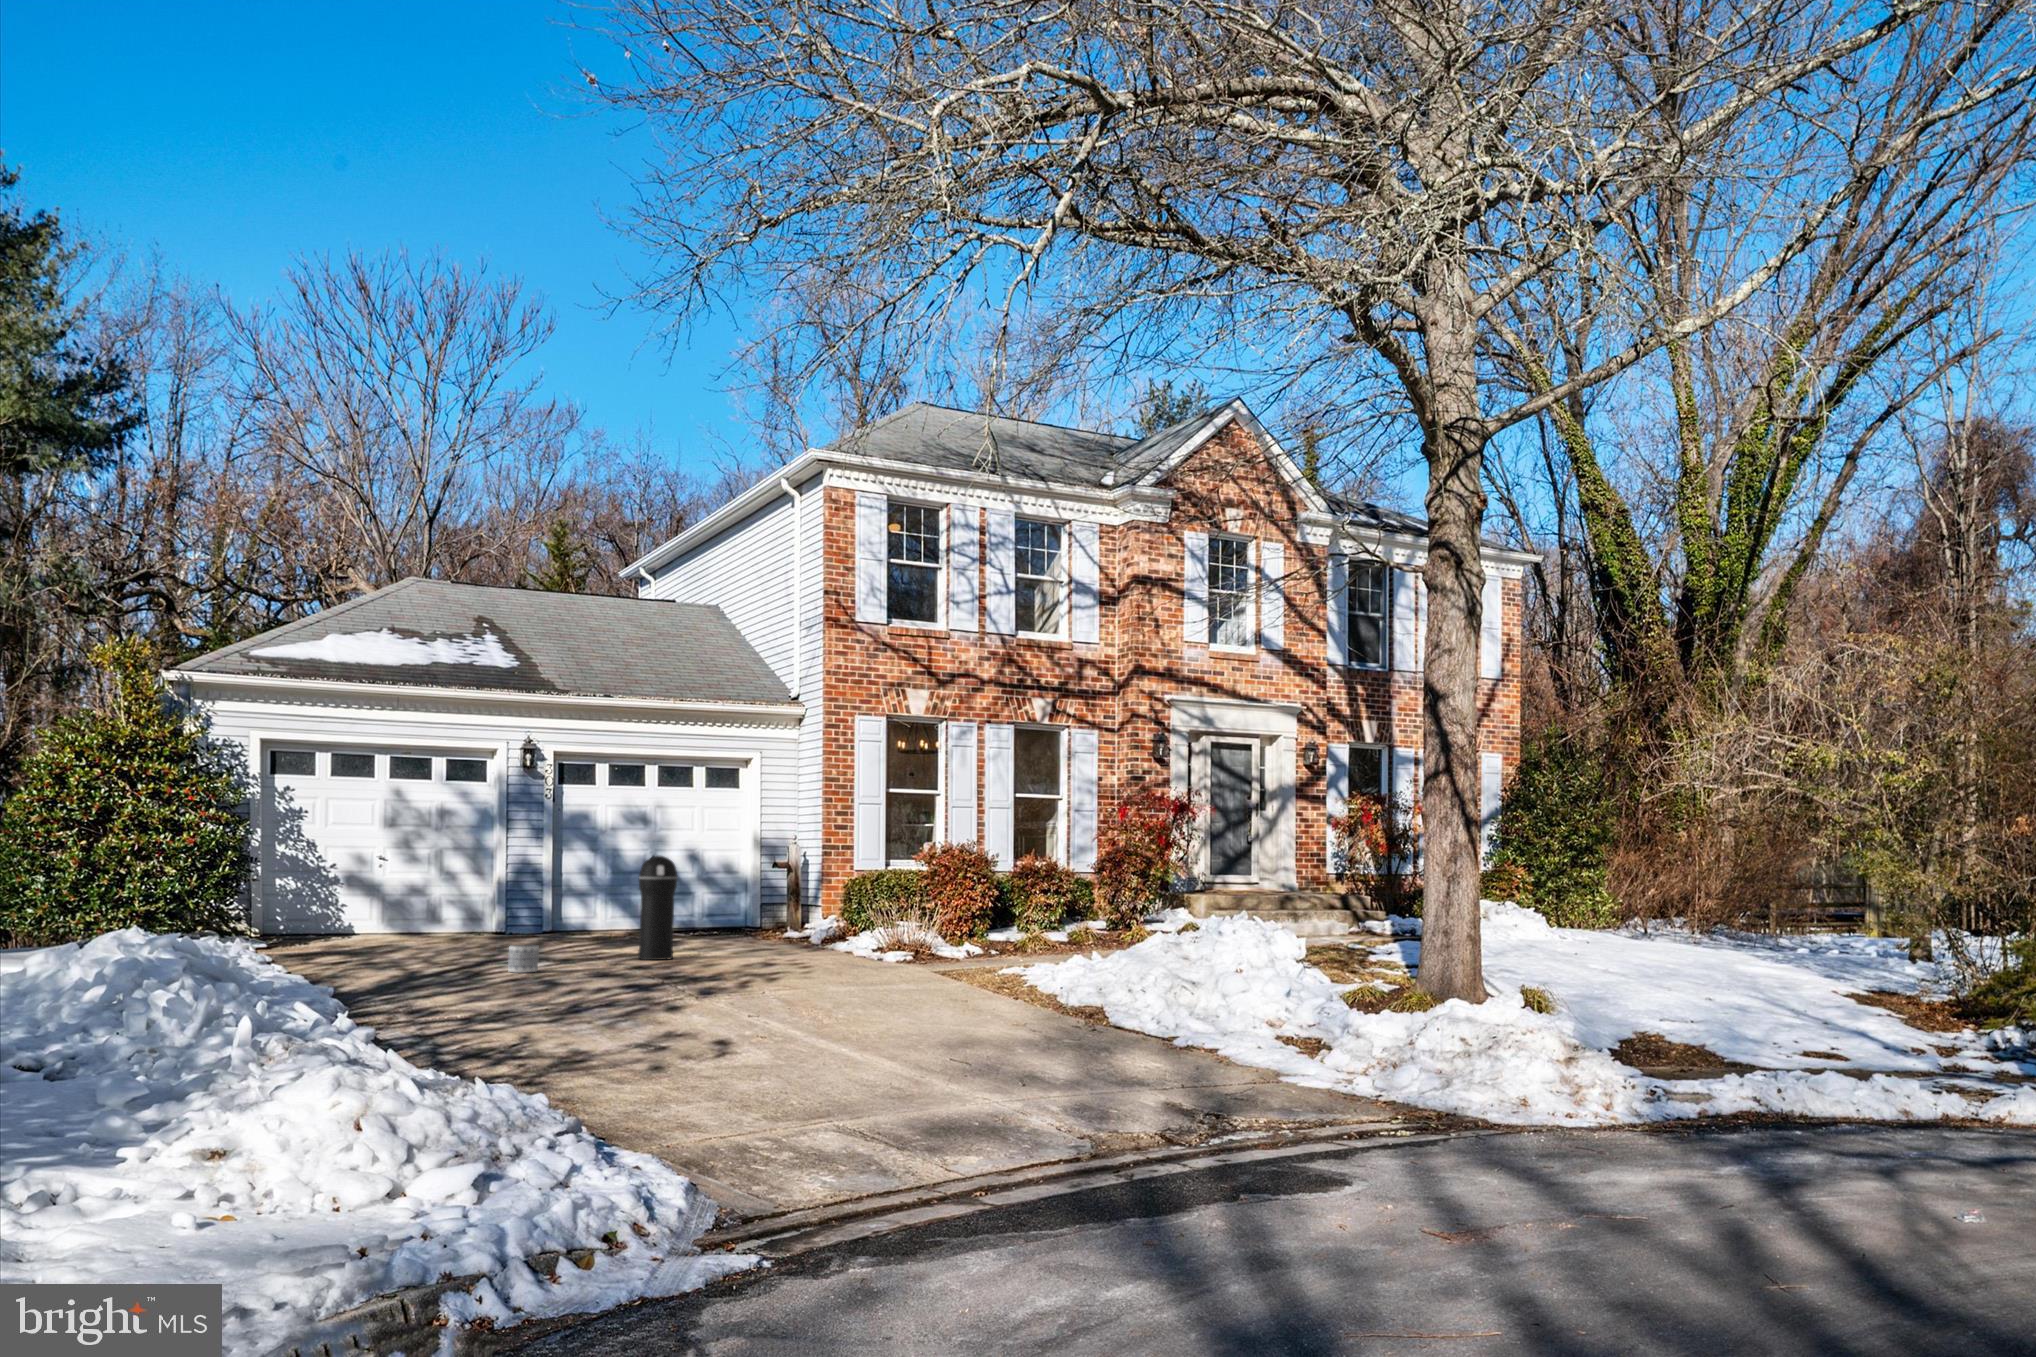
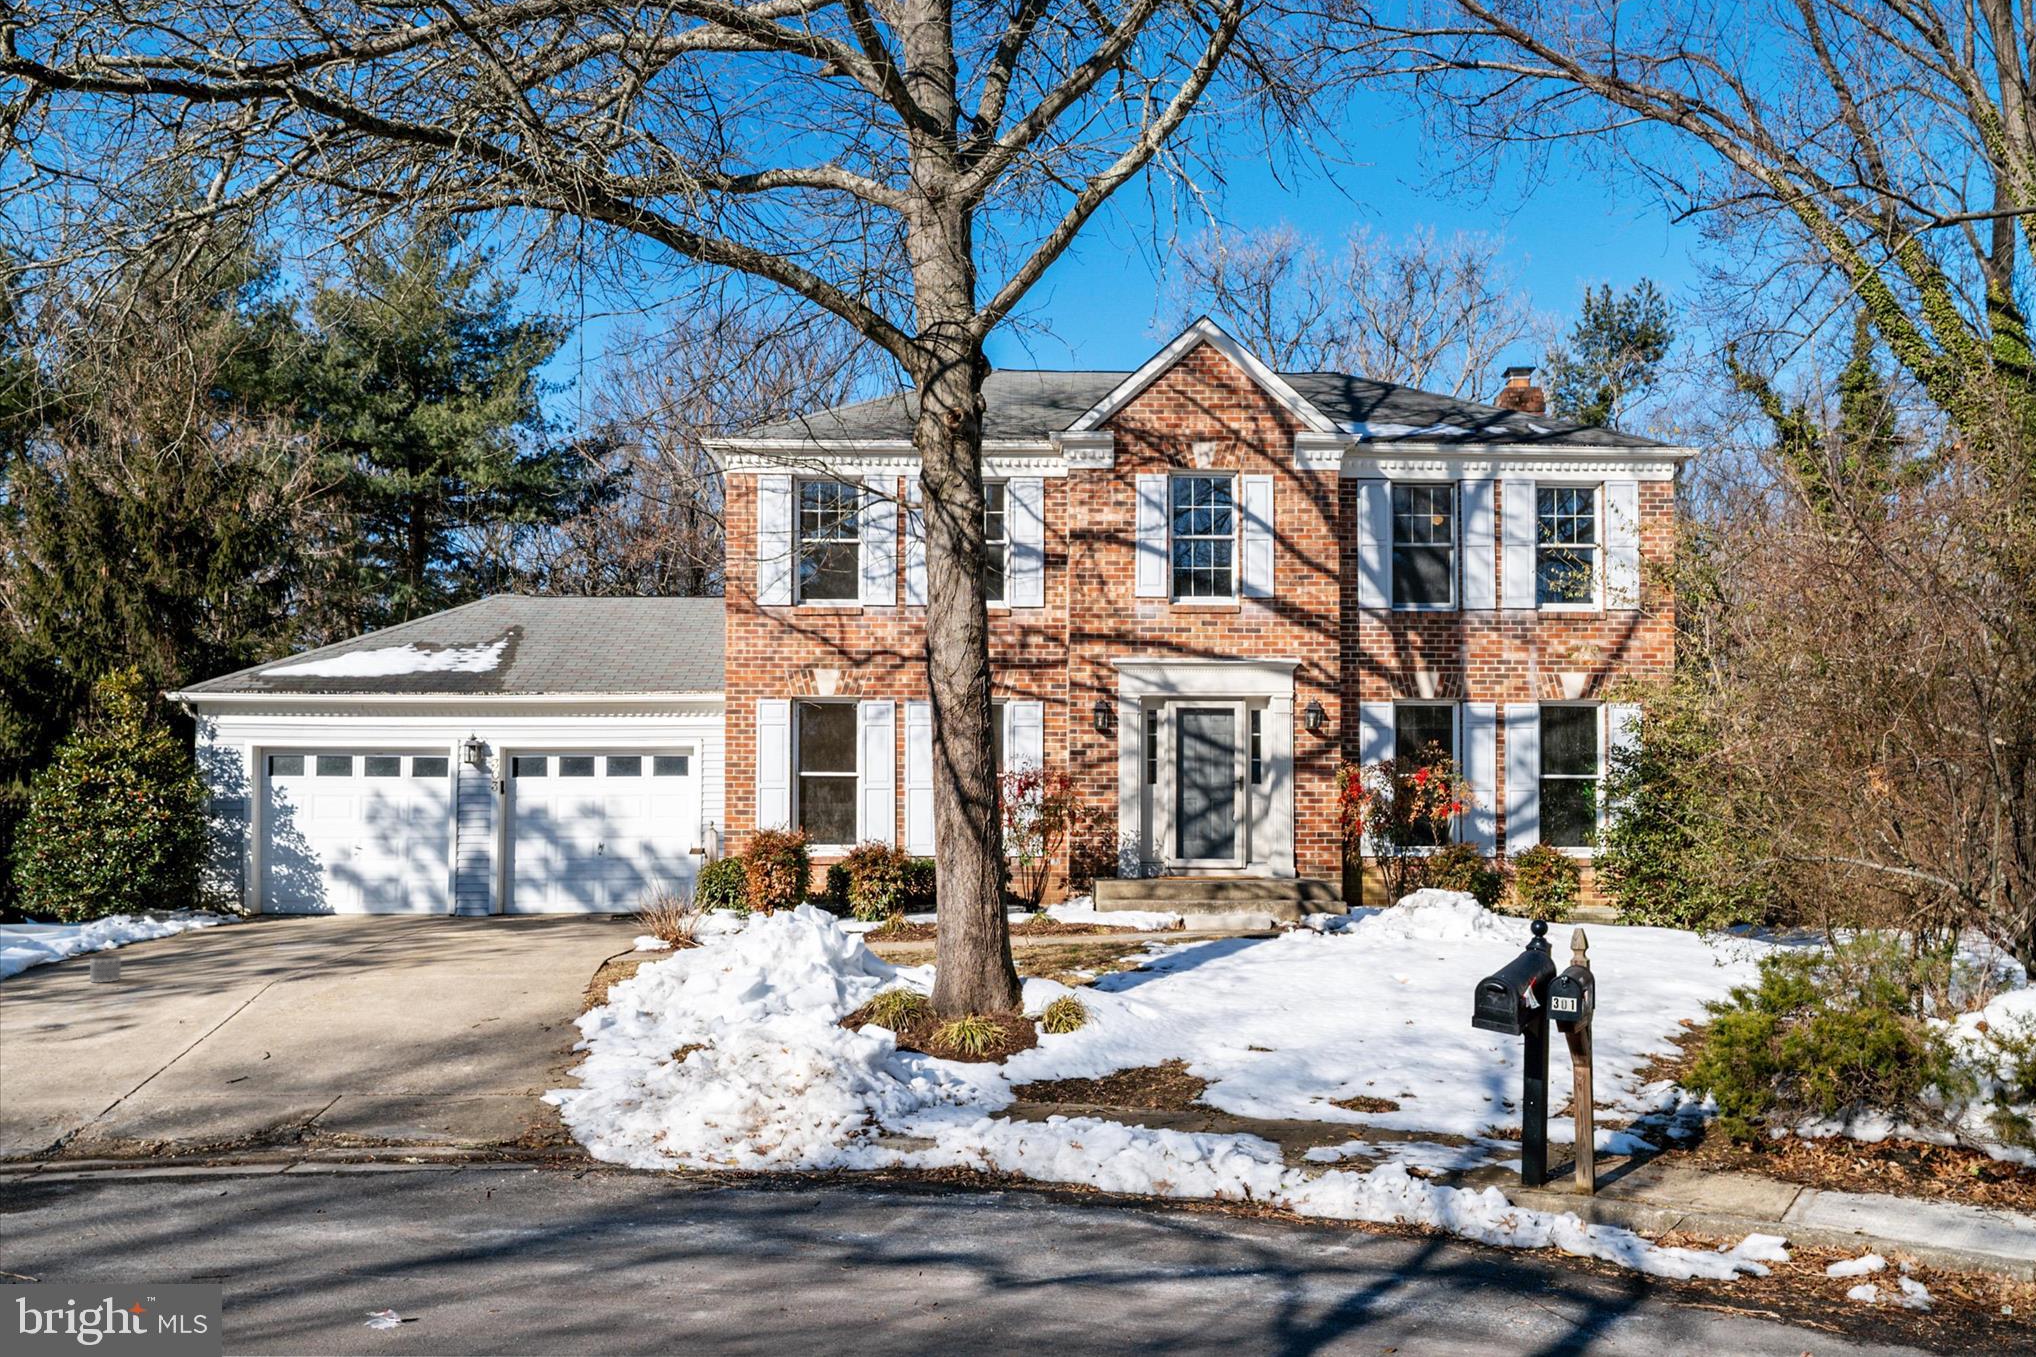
trash can: present [638,856,678,960] -> none [286,869,326,966]

